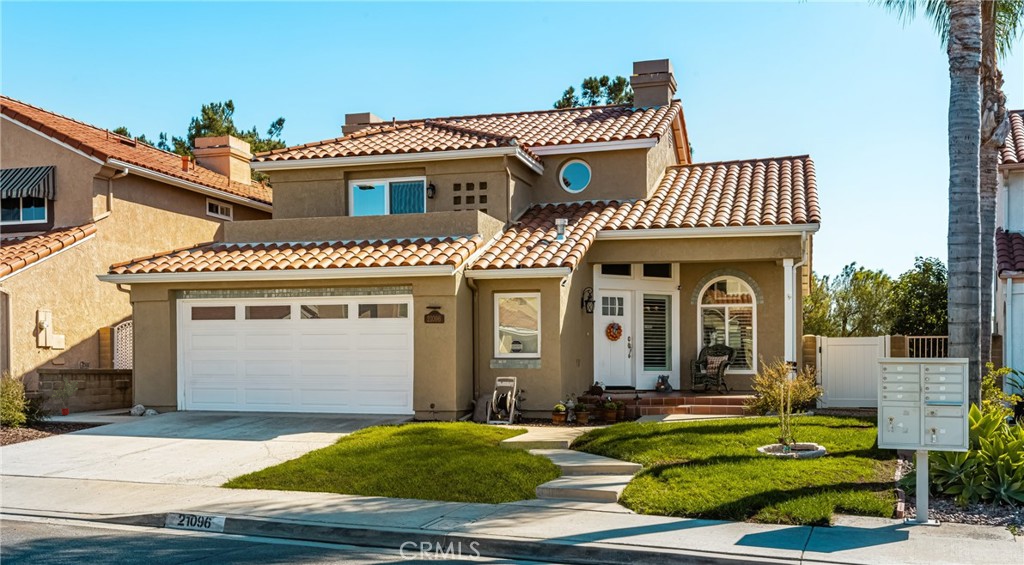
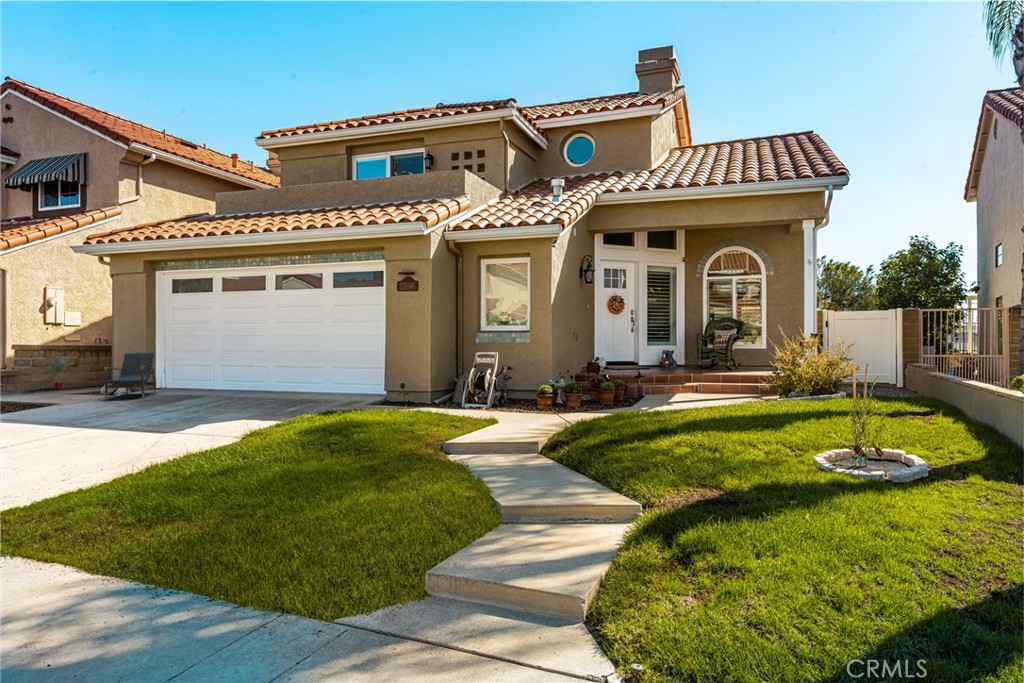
lounge chair: none [142,377,181,421] -> present [104,352,156,399]

